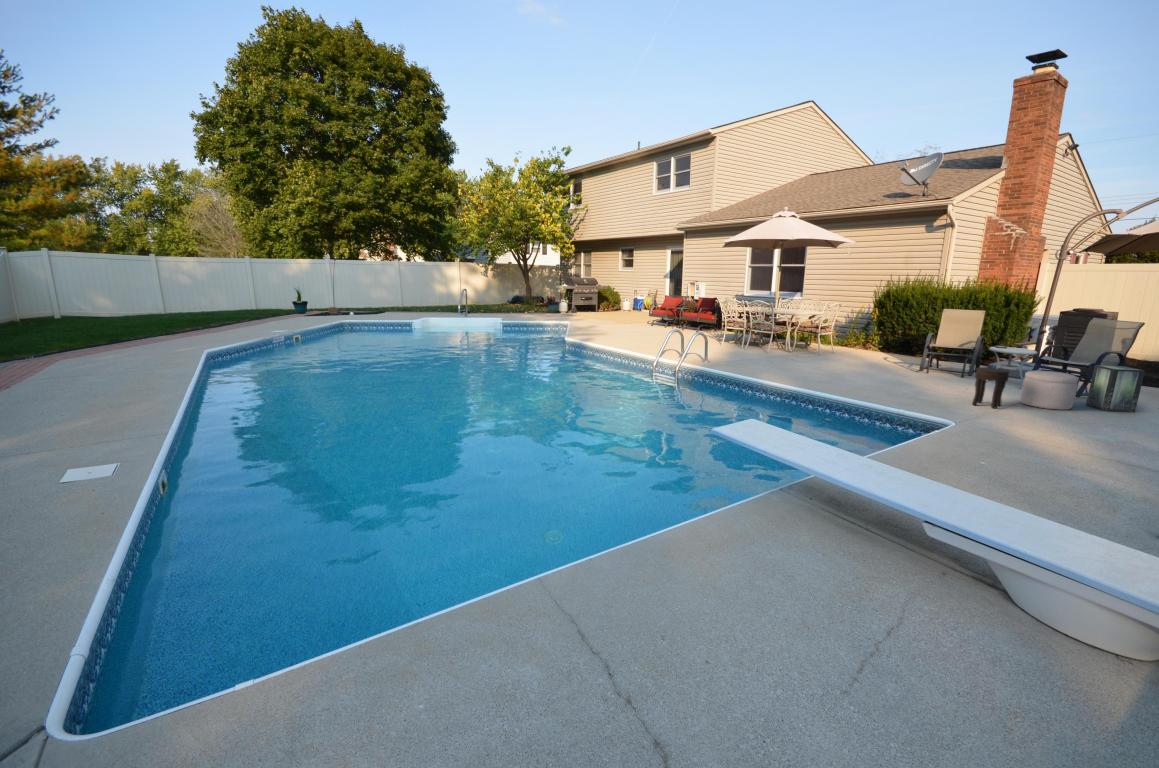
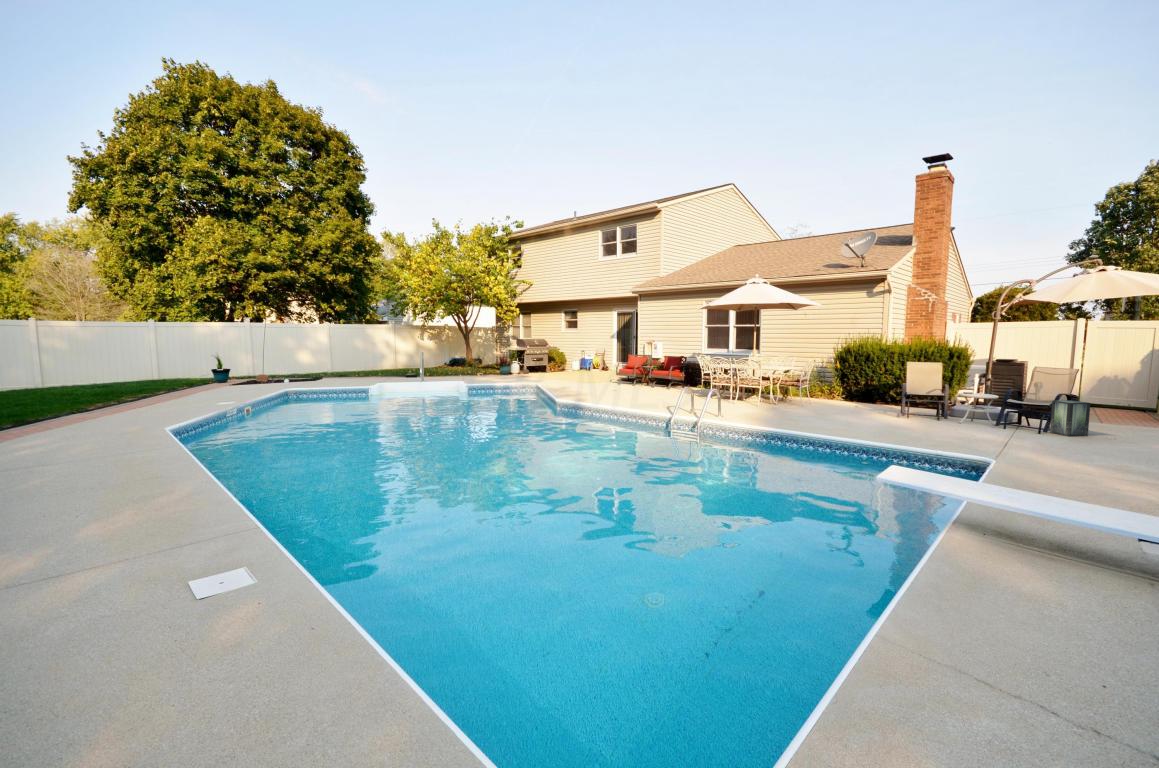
side table: present [972,367,1010,408] -> none [975,407,1002,440]
ottoman: present [1021,371,1078,410] -> none [1005,407,1048,438]

